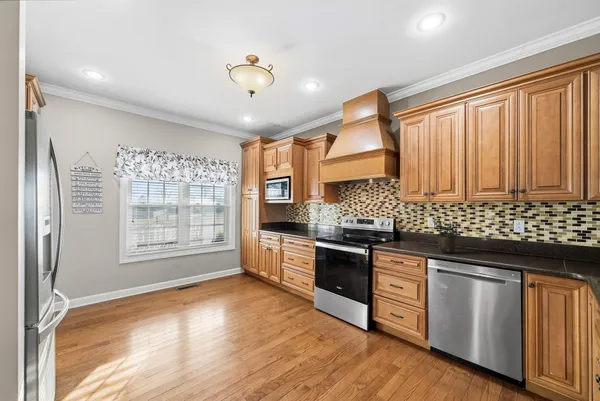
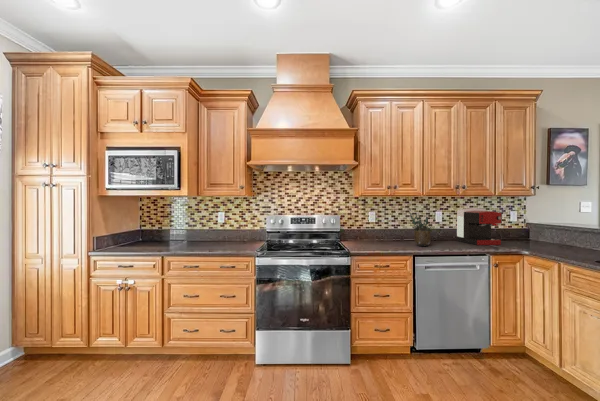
coffee maker: none [530,216,580,268] -> present [457,208,502,245]

